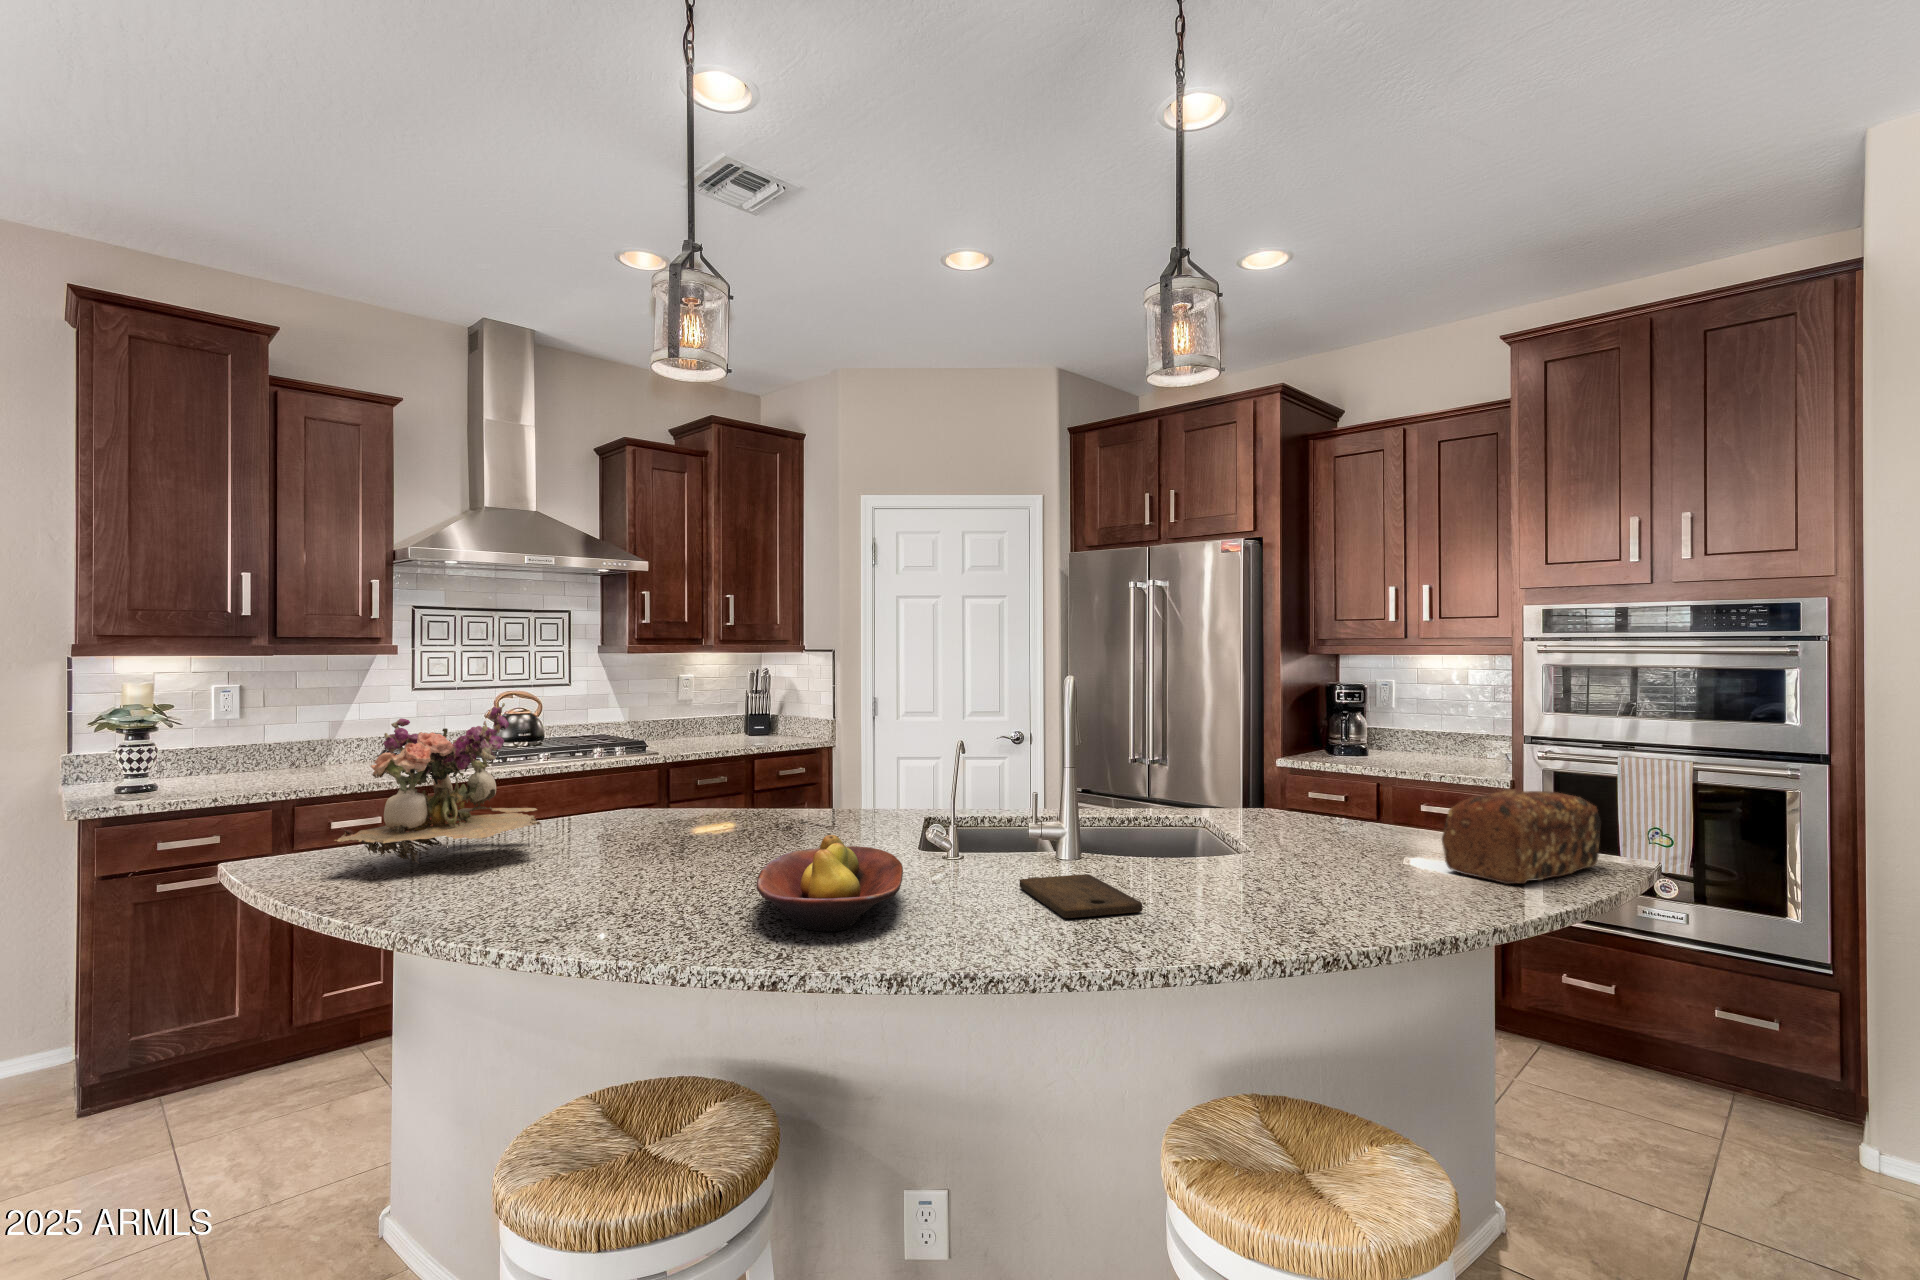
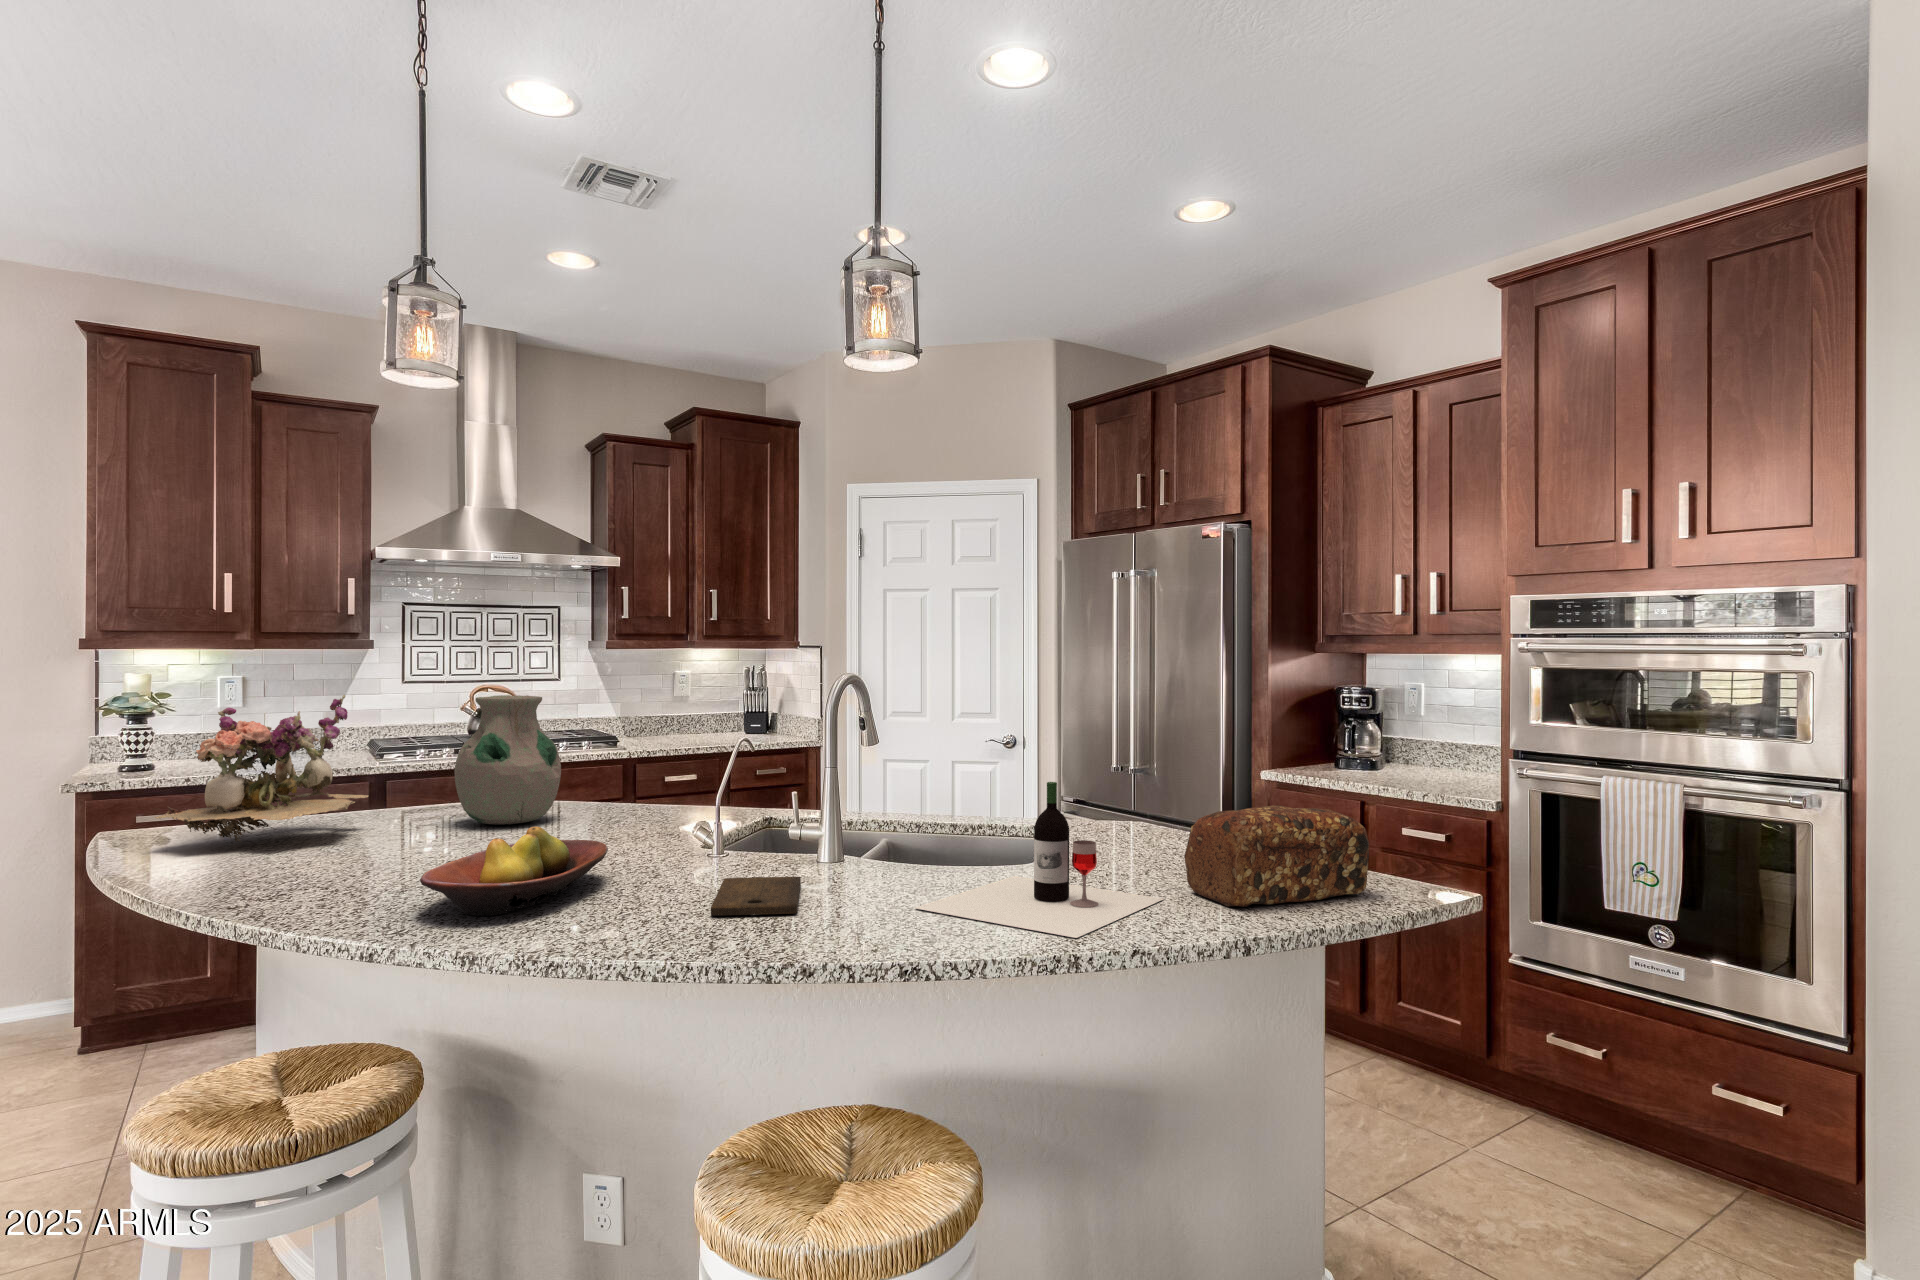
vase: none [622,701,725,834] -> present [454,695,561,825]
wine bottle: none [1239,774,1442,922] -> present [915,782,1163,938]

